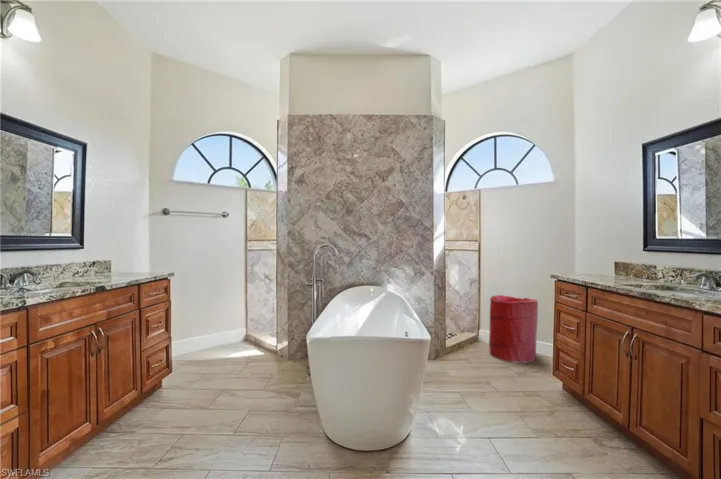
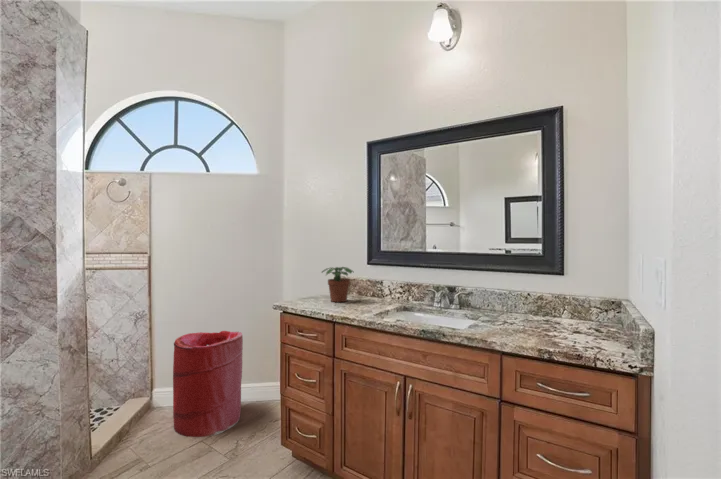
potted plant: none [589,251,621,278] -> present [322,267,353,302]

